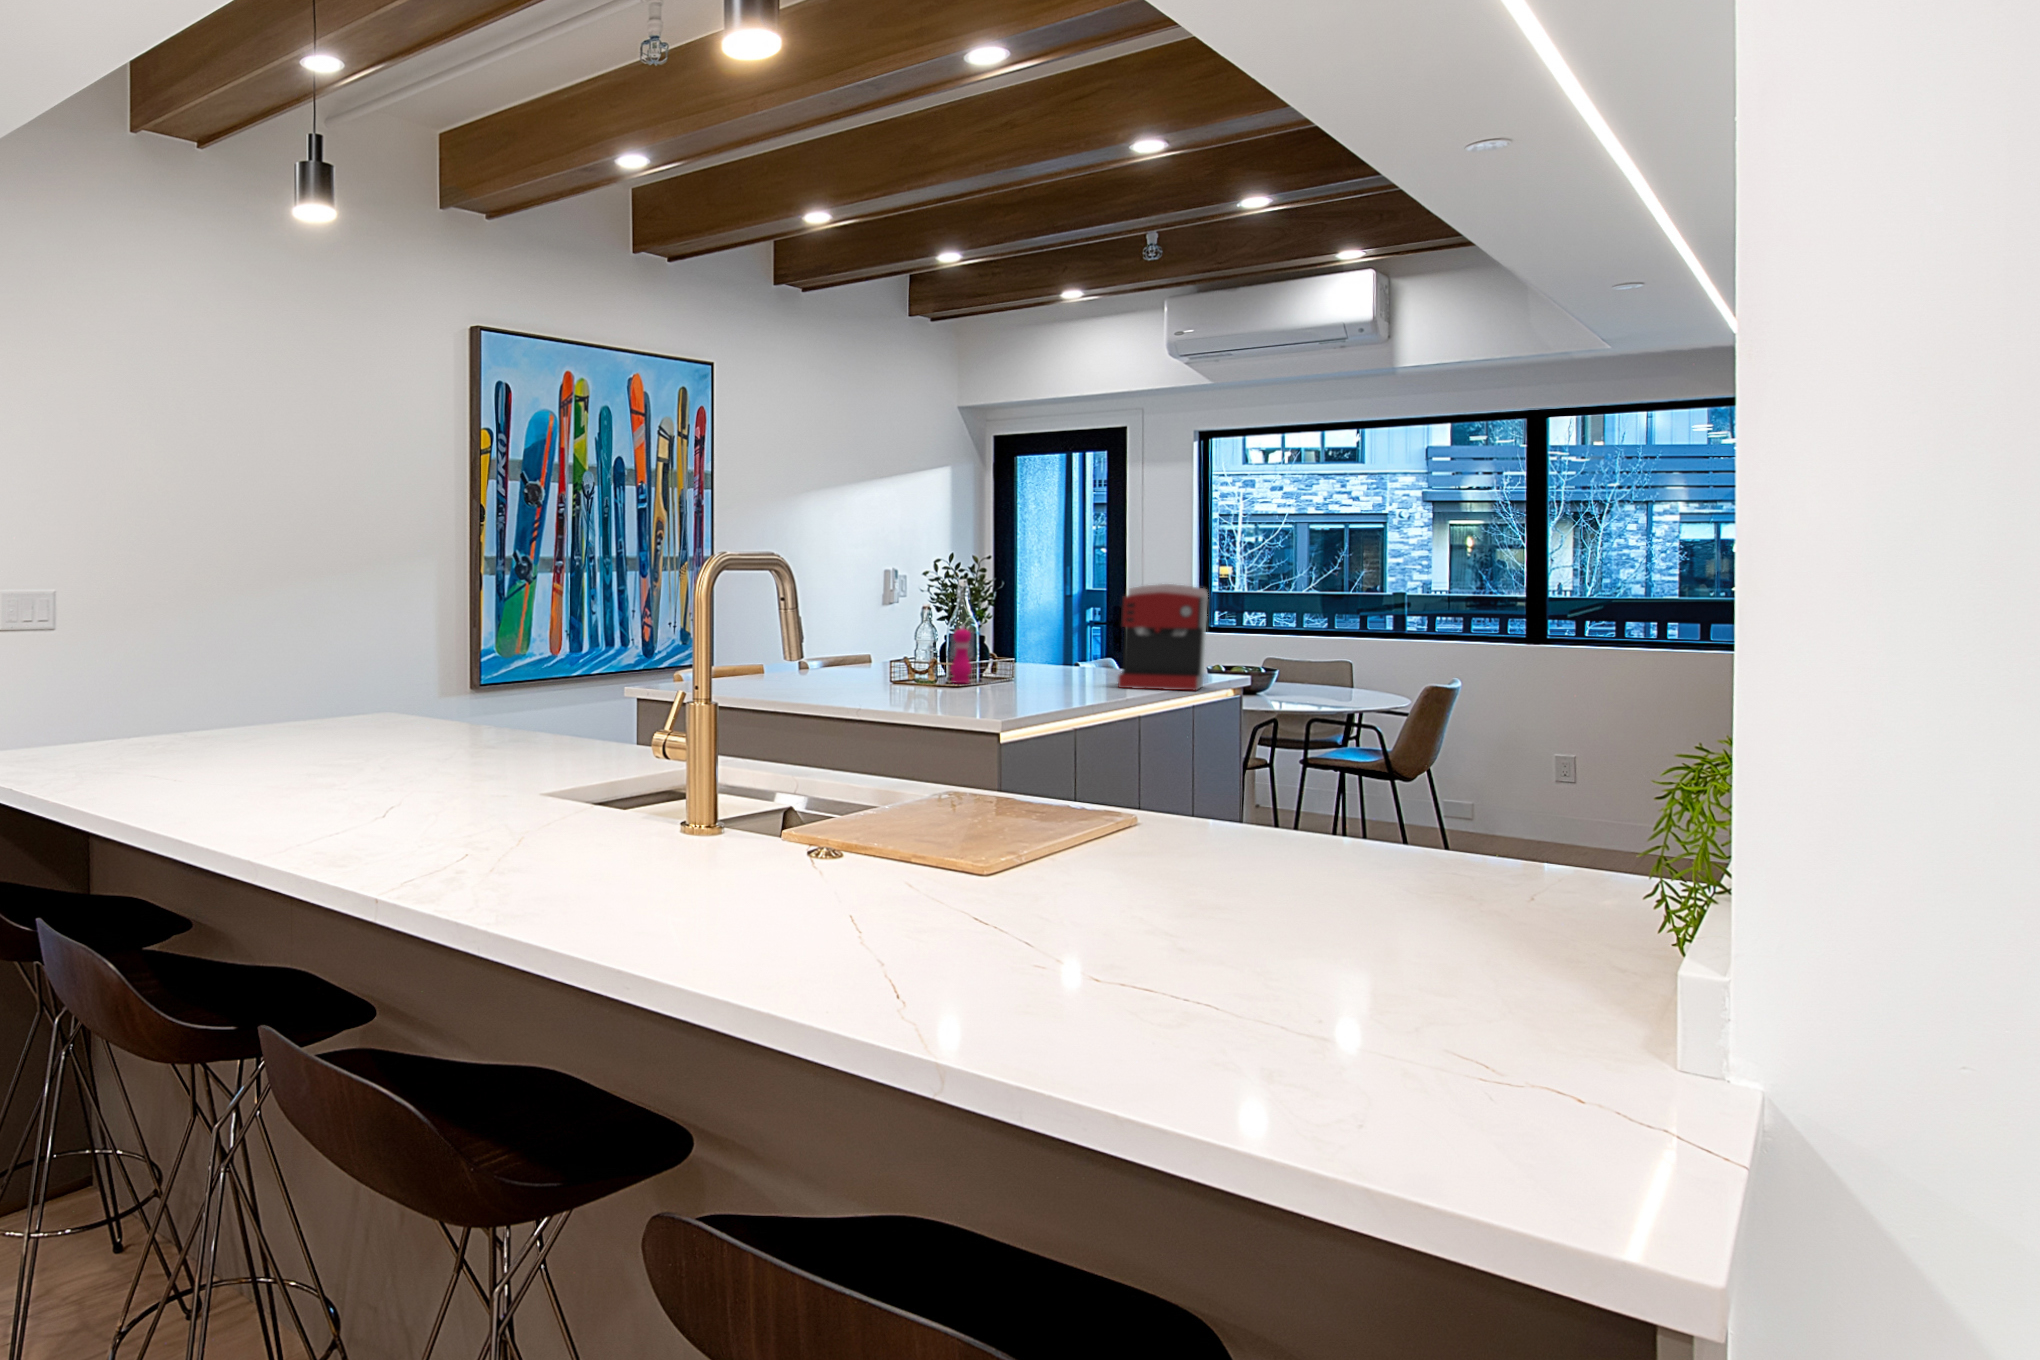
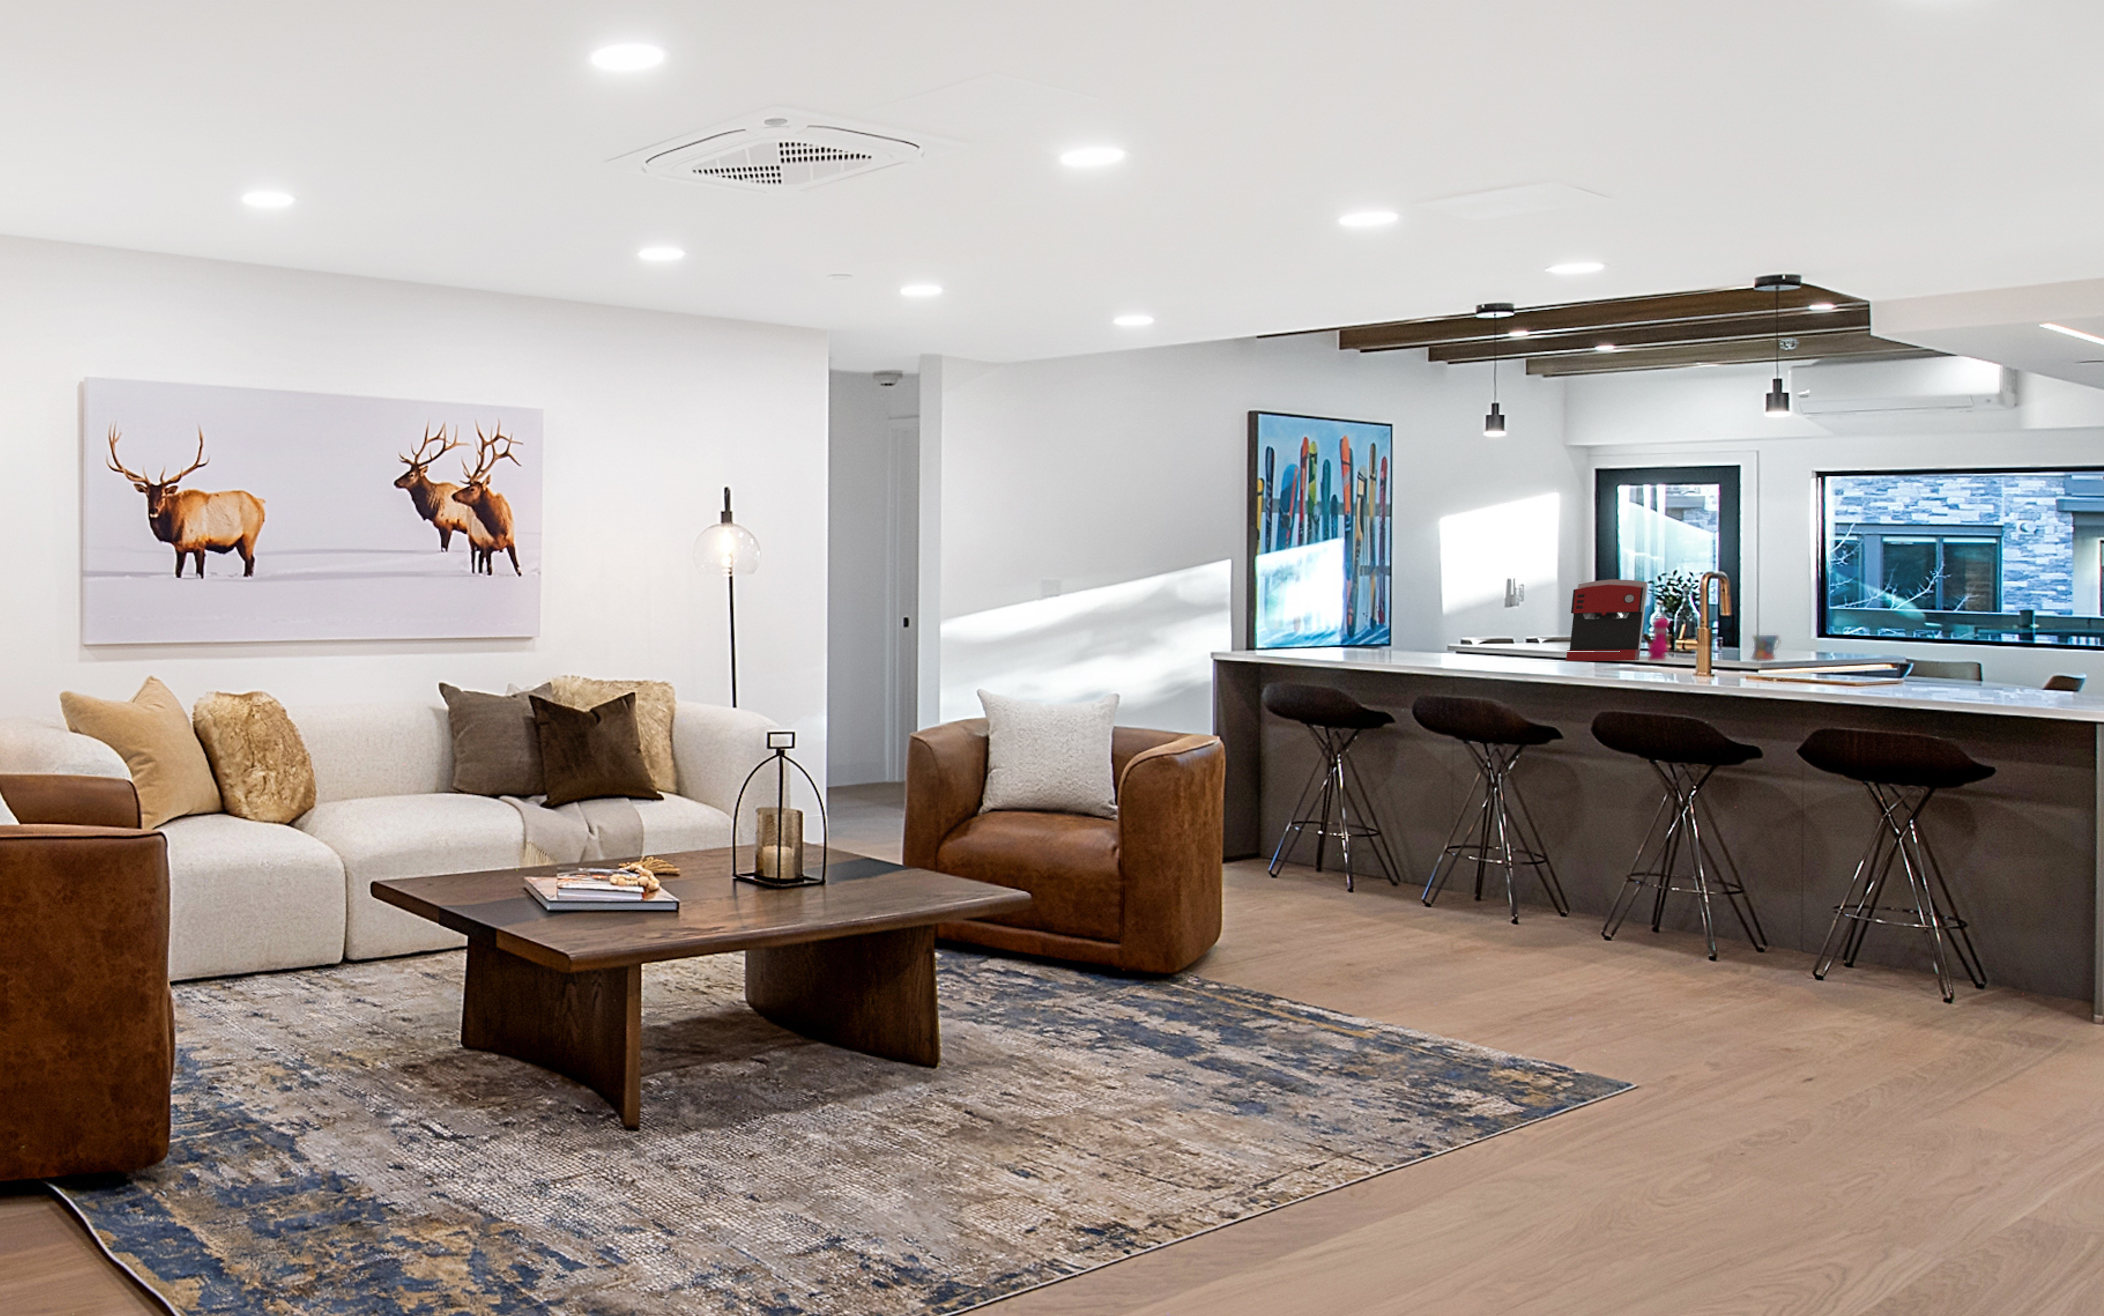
coffee maker: present [1118,584,1208,691] -> present [1566,579,1648,661]
mug: none [1058,656,1091,688] -> present [1751,635,1779,661]

